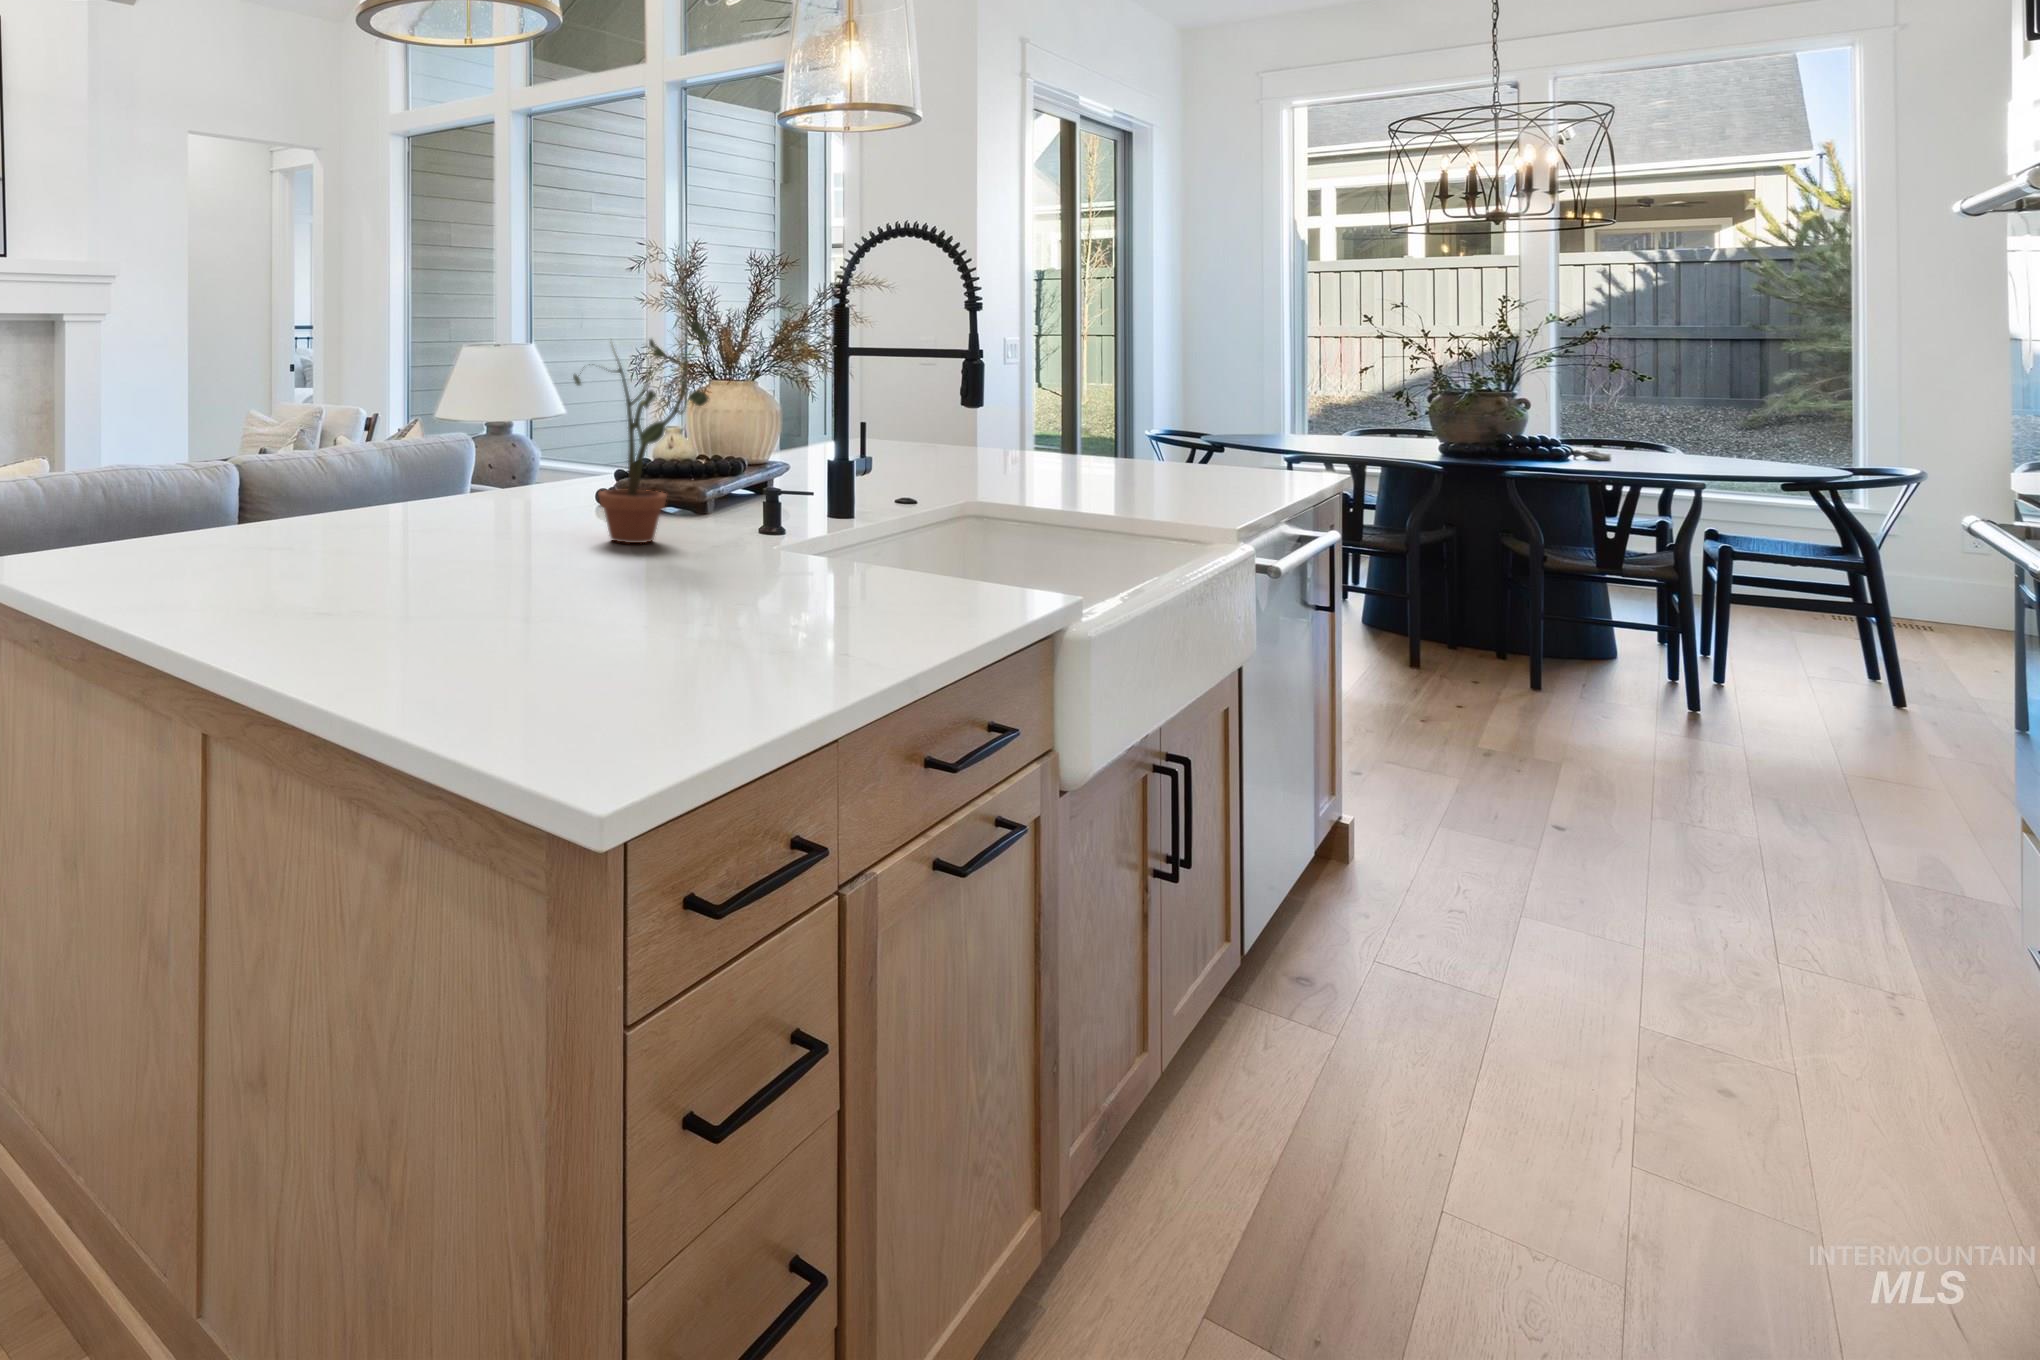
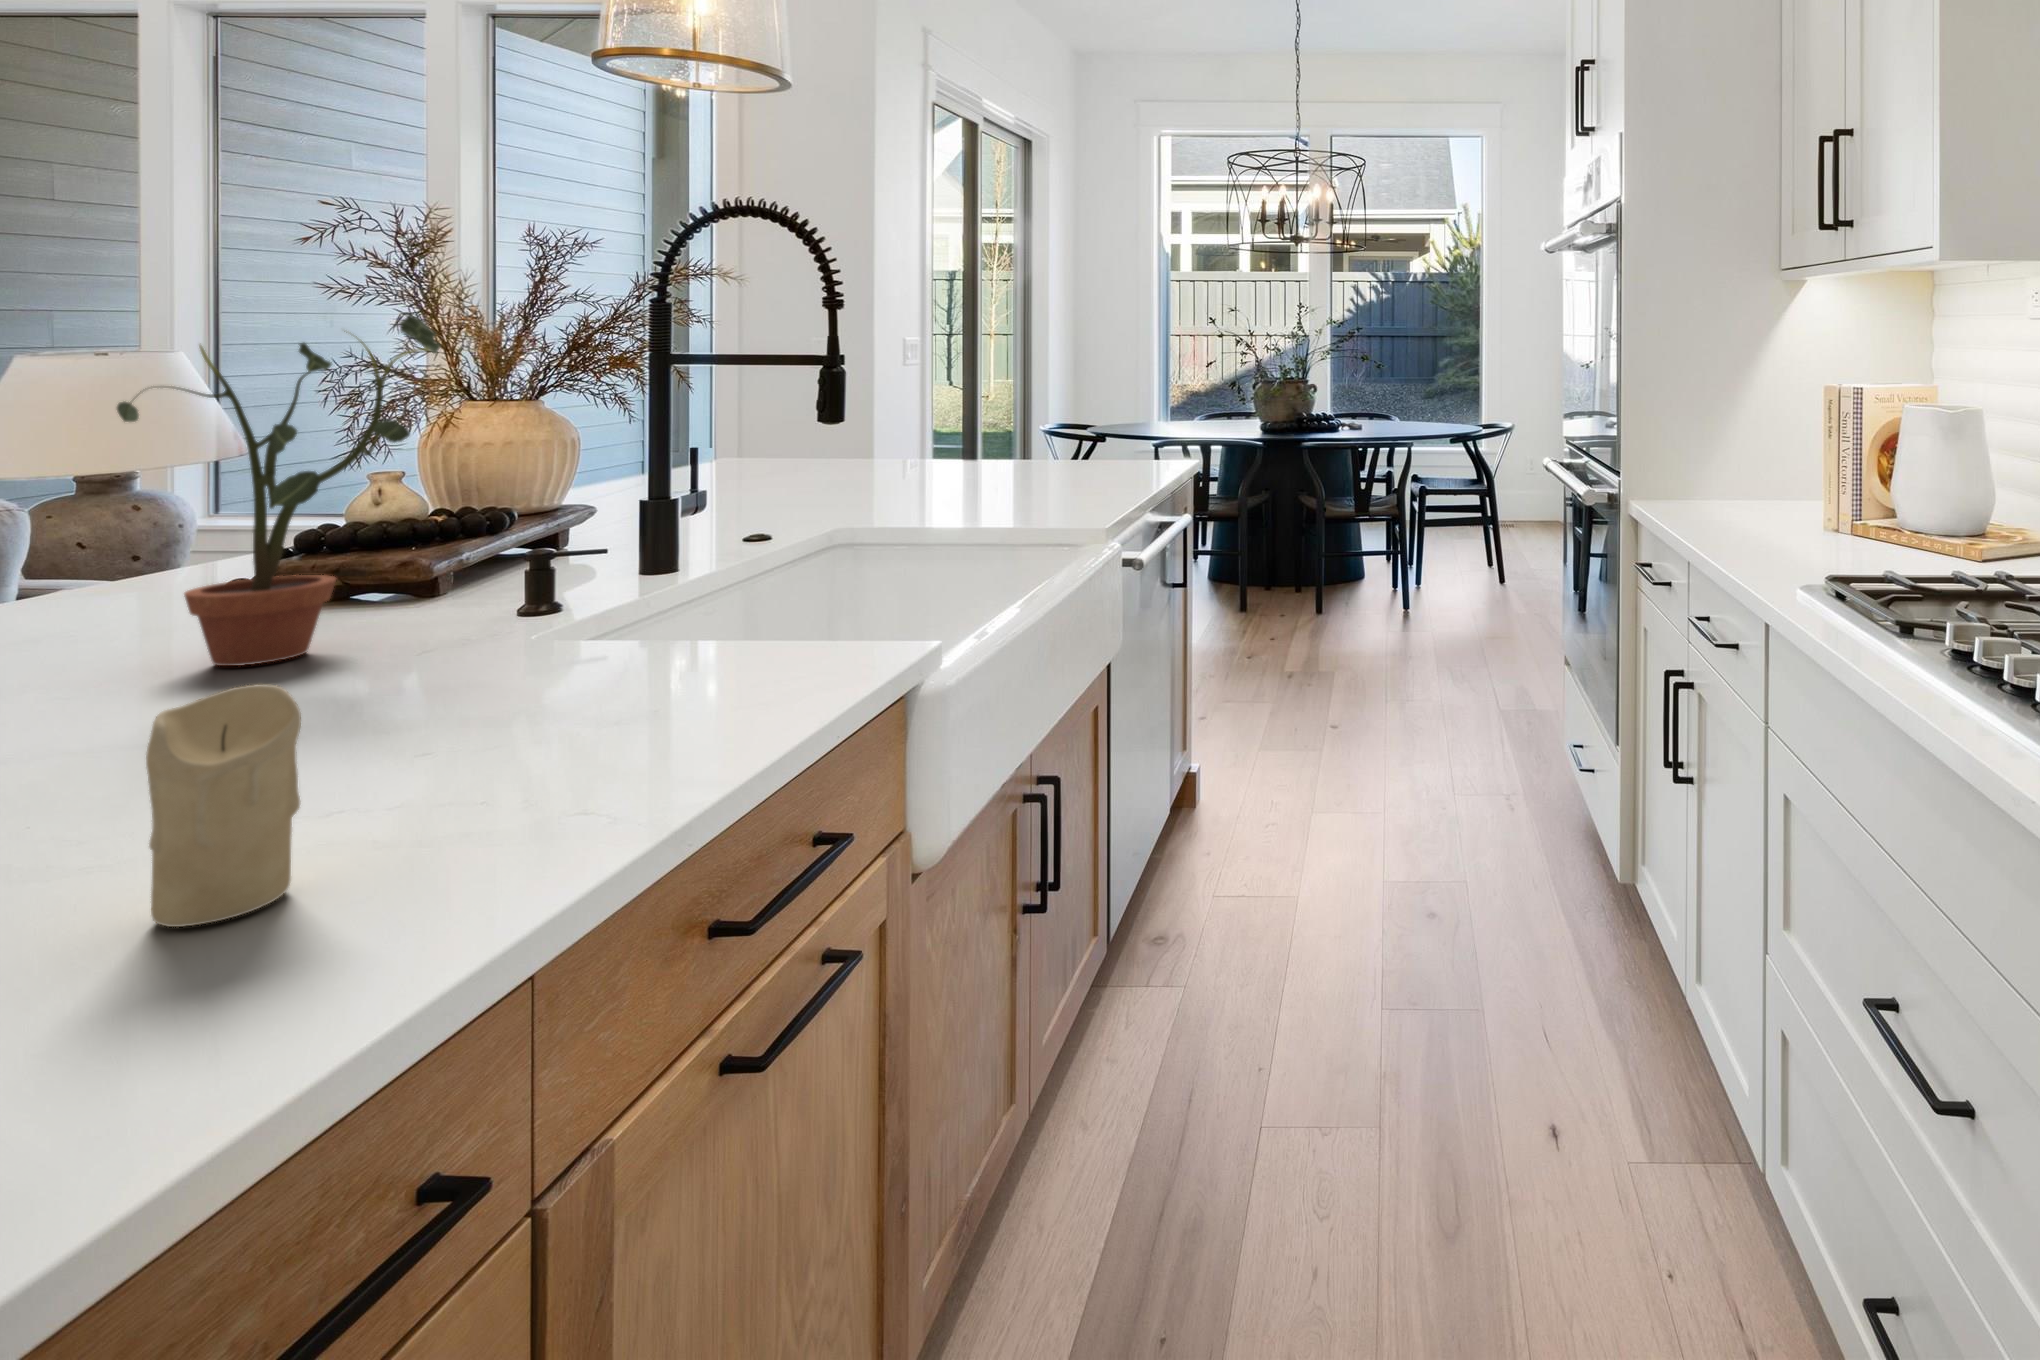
candle: none [659,535,720,662] -> present [146,684,301,927]

